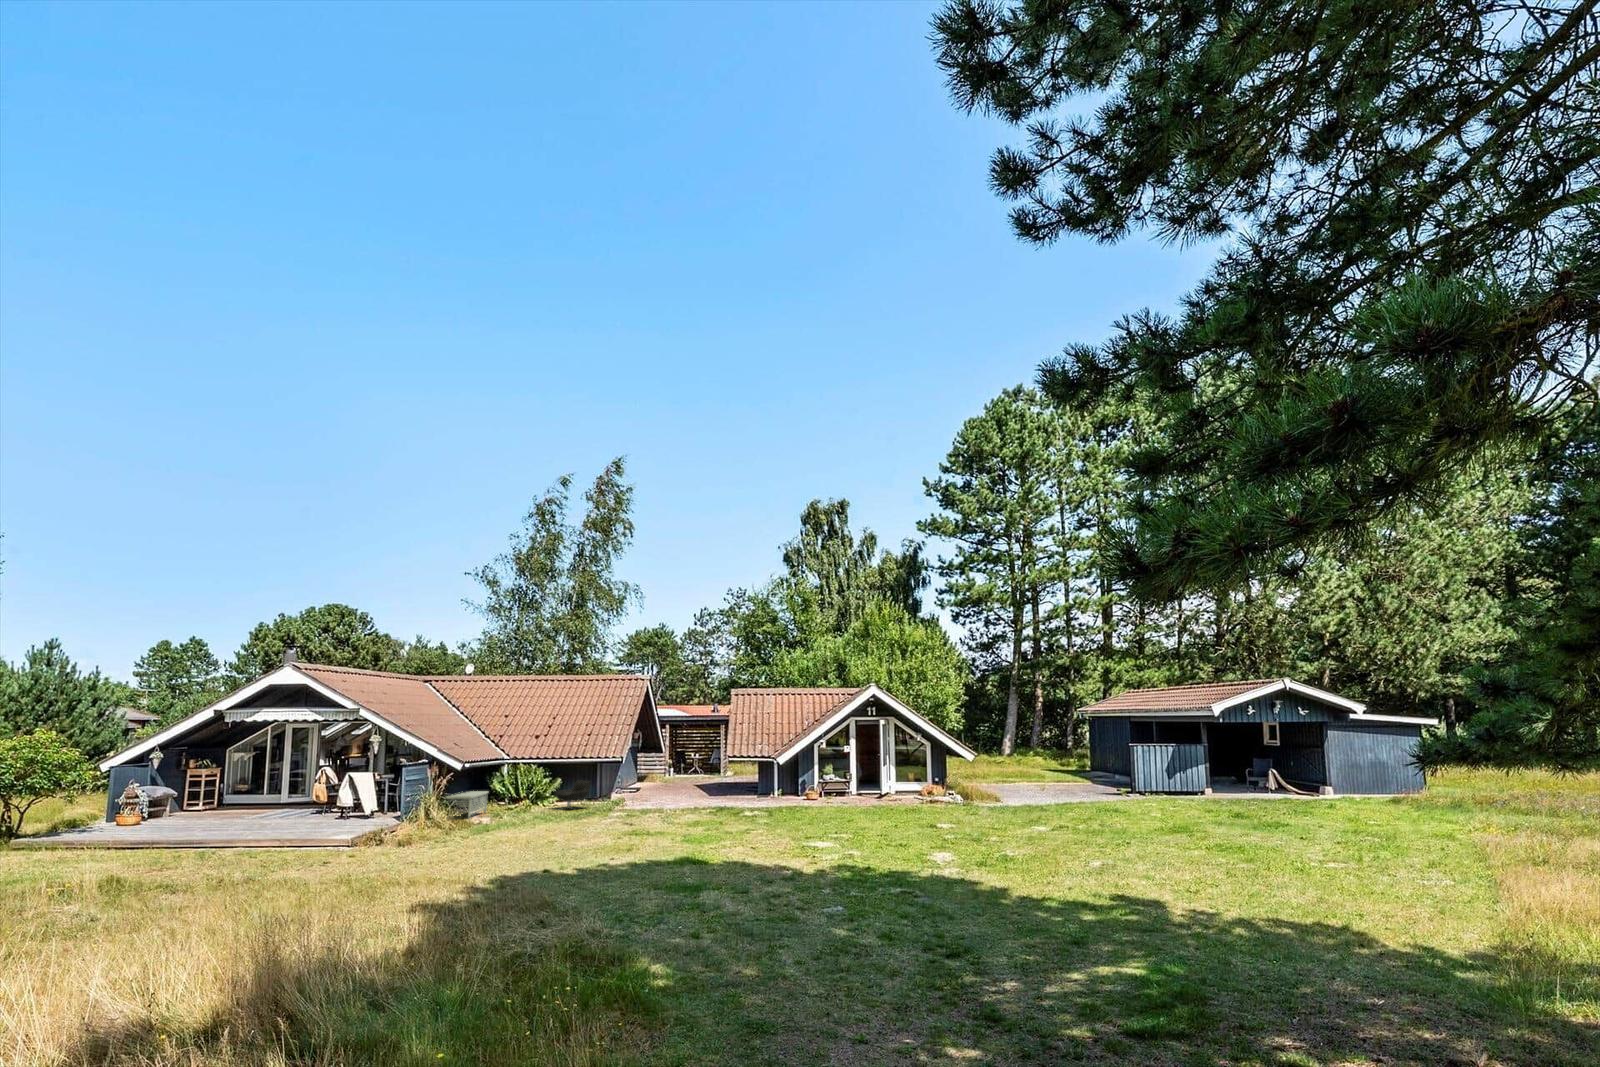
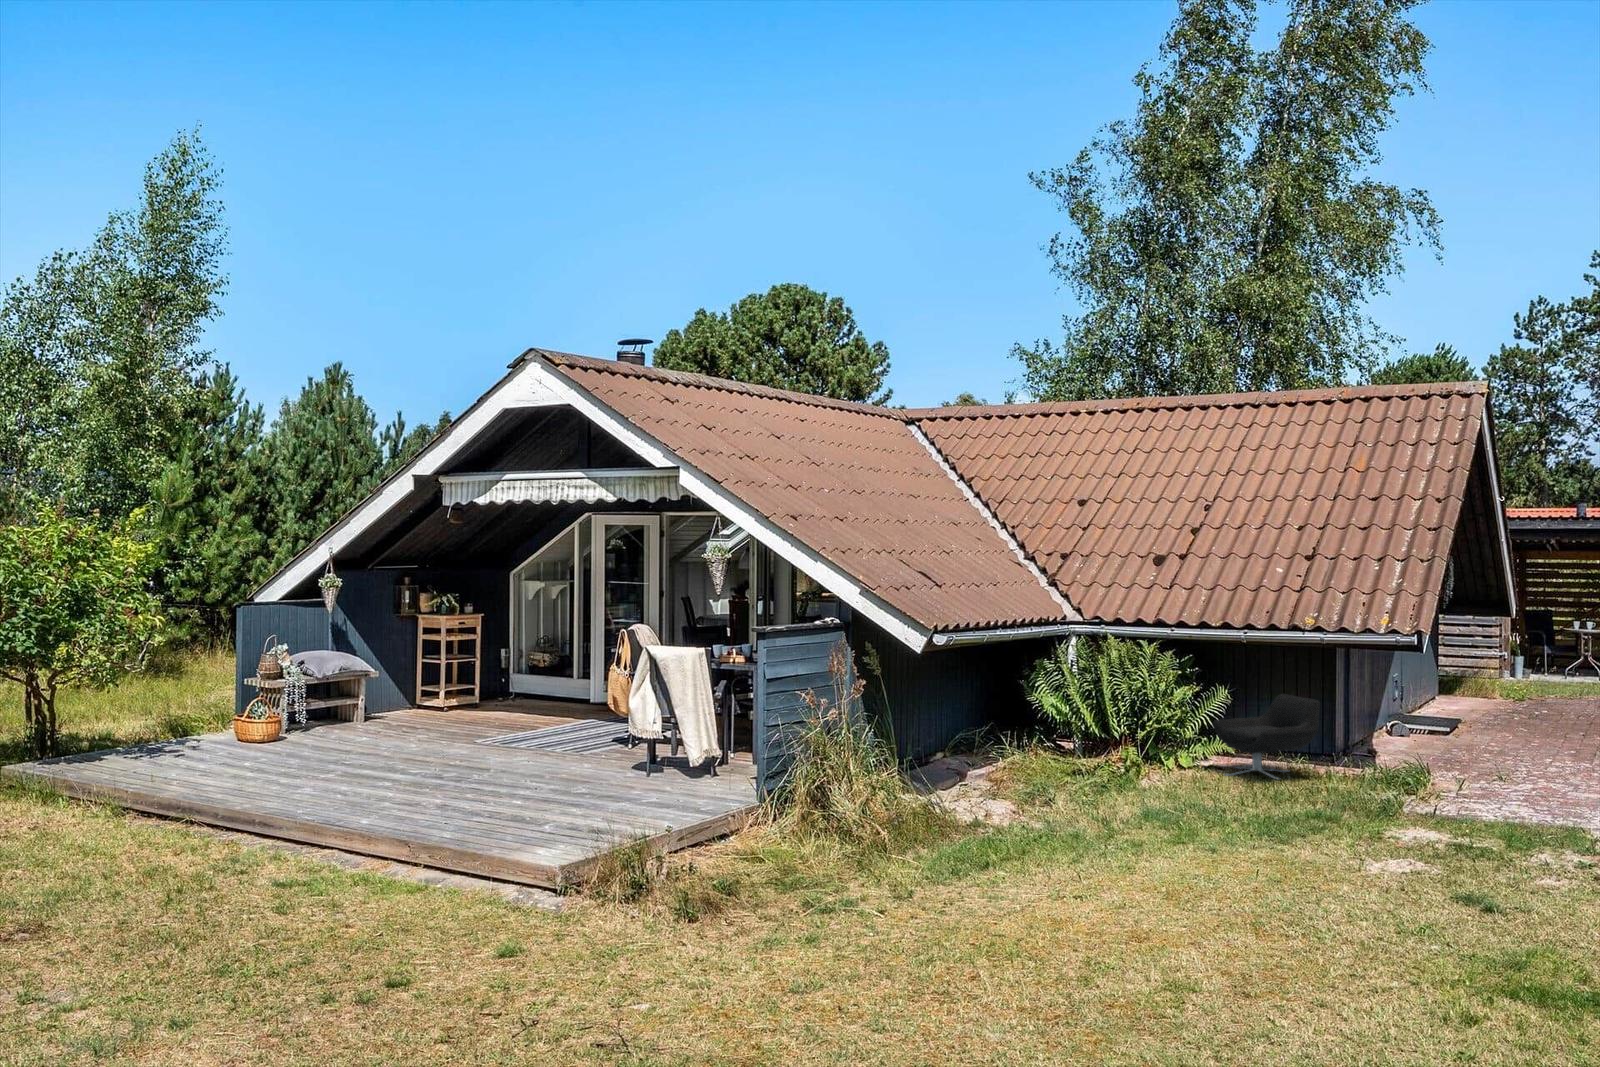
storage bench: present [446,791,488,818] -> none [913,703,1033,784]

